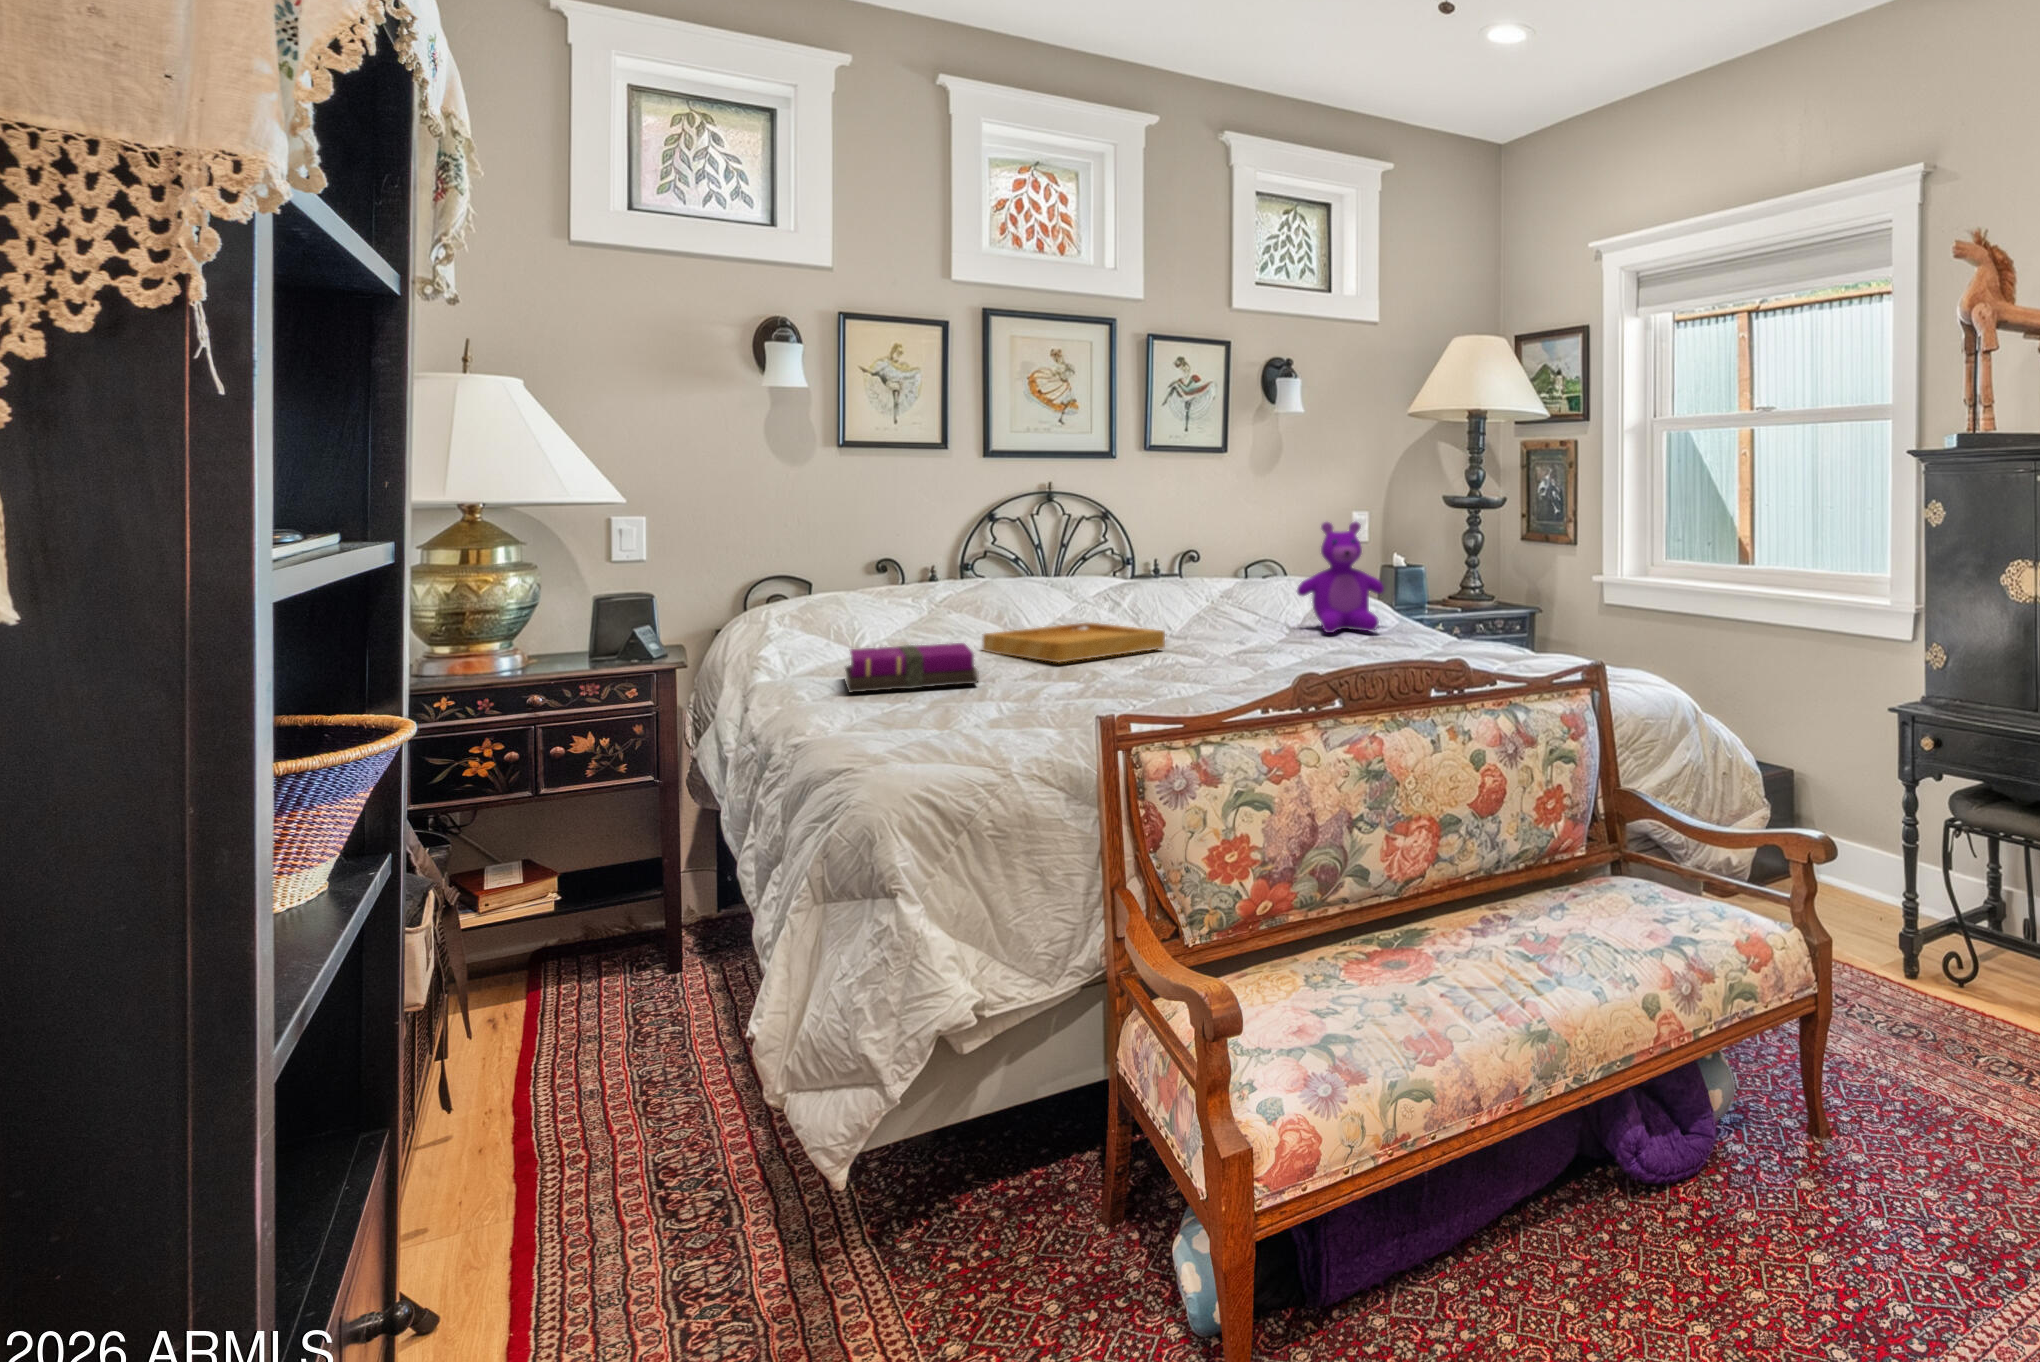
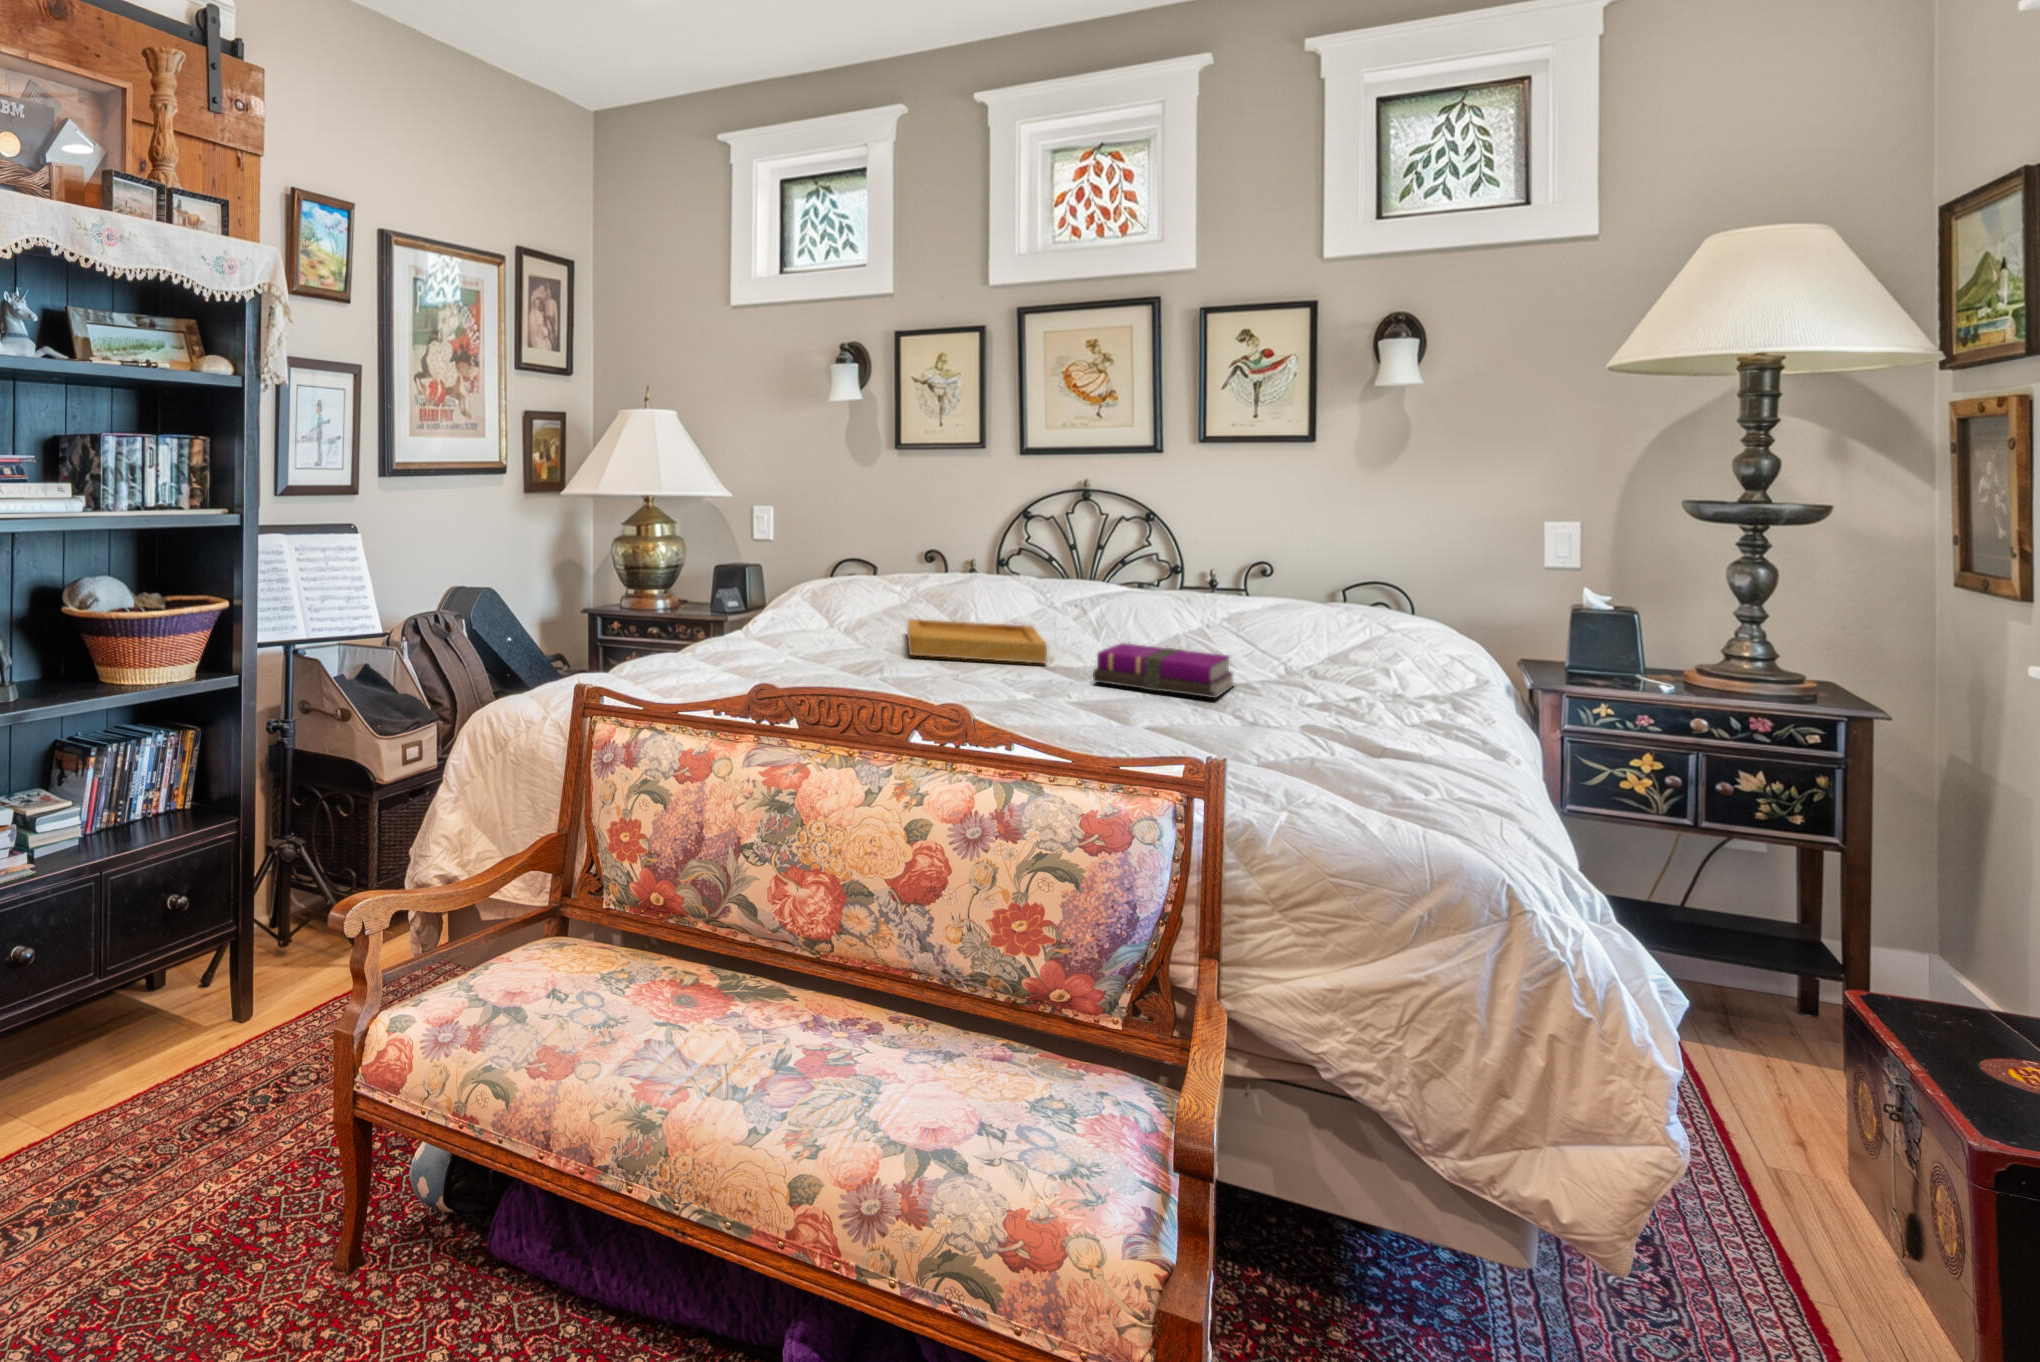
teddy bear: present [1297,522,1384,633] -> none [1274,544,1402,697]
notebook: present [845,643,978,692] -> present [1093,643,1233,698]

